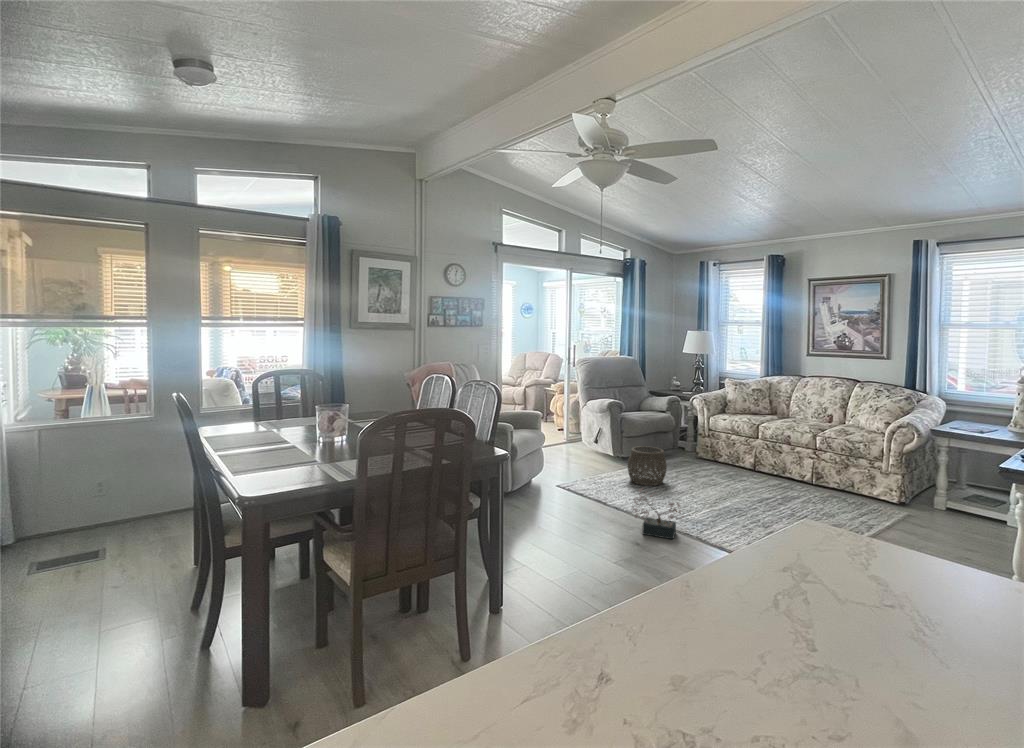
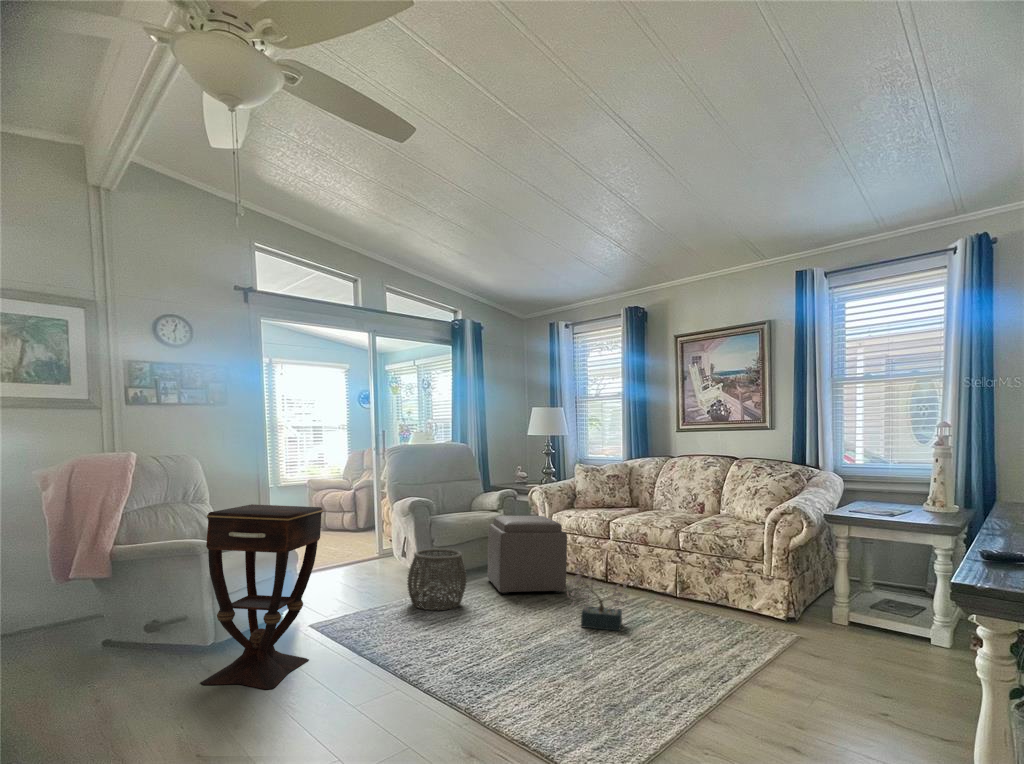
ottoman: none [669,422,731,475] -> present [488,516,567,594]
side table: none [548,426,602,530] -> present [201,504,323,689]
decorative plant: present [632,488,684,539] -> present [567,568,632,631]

